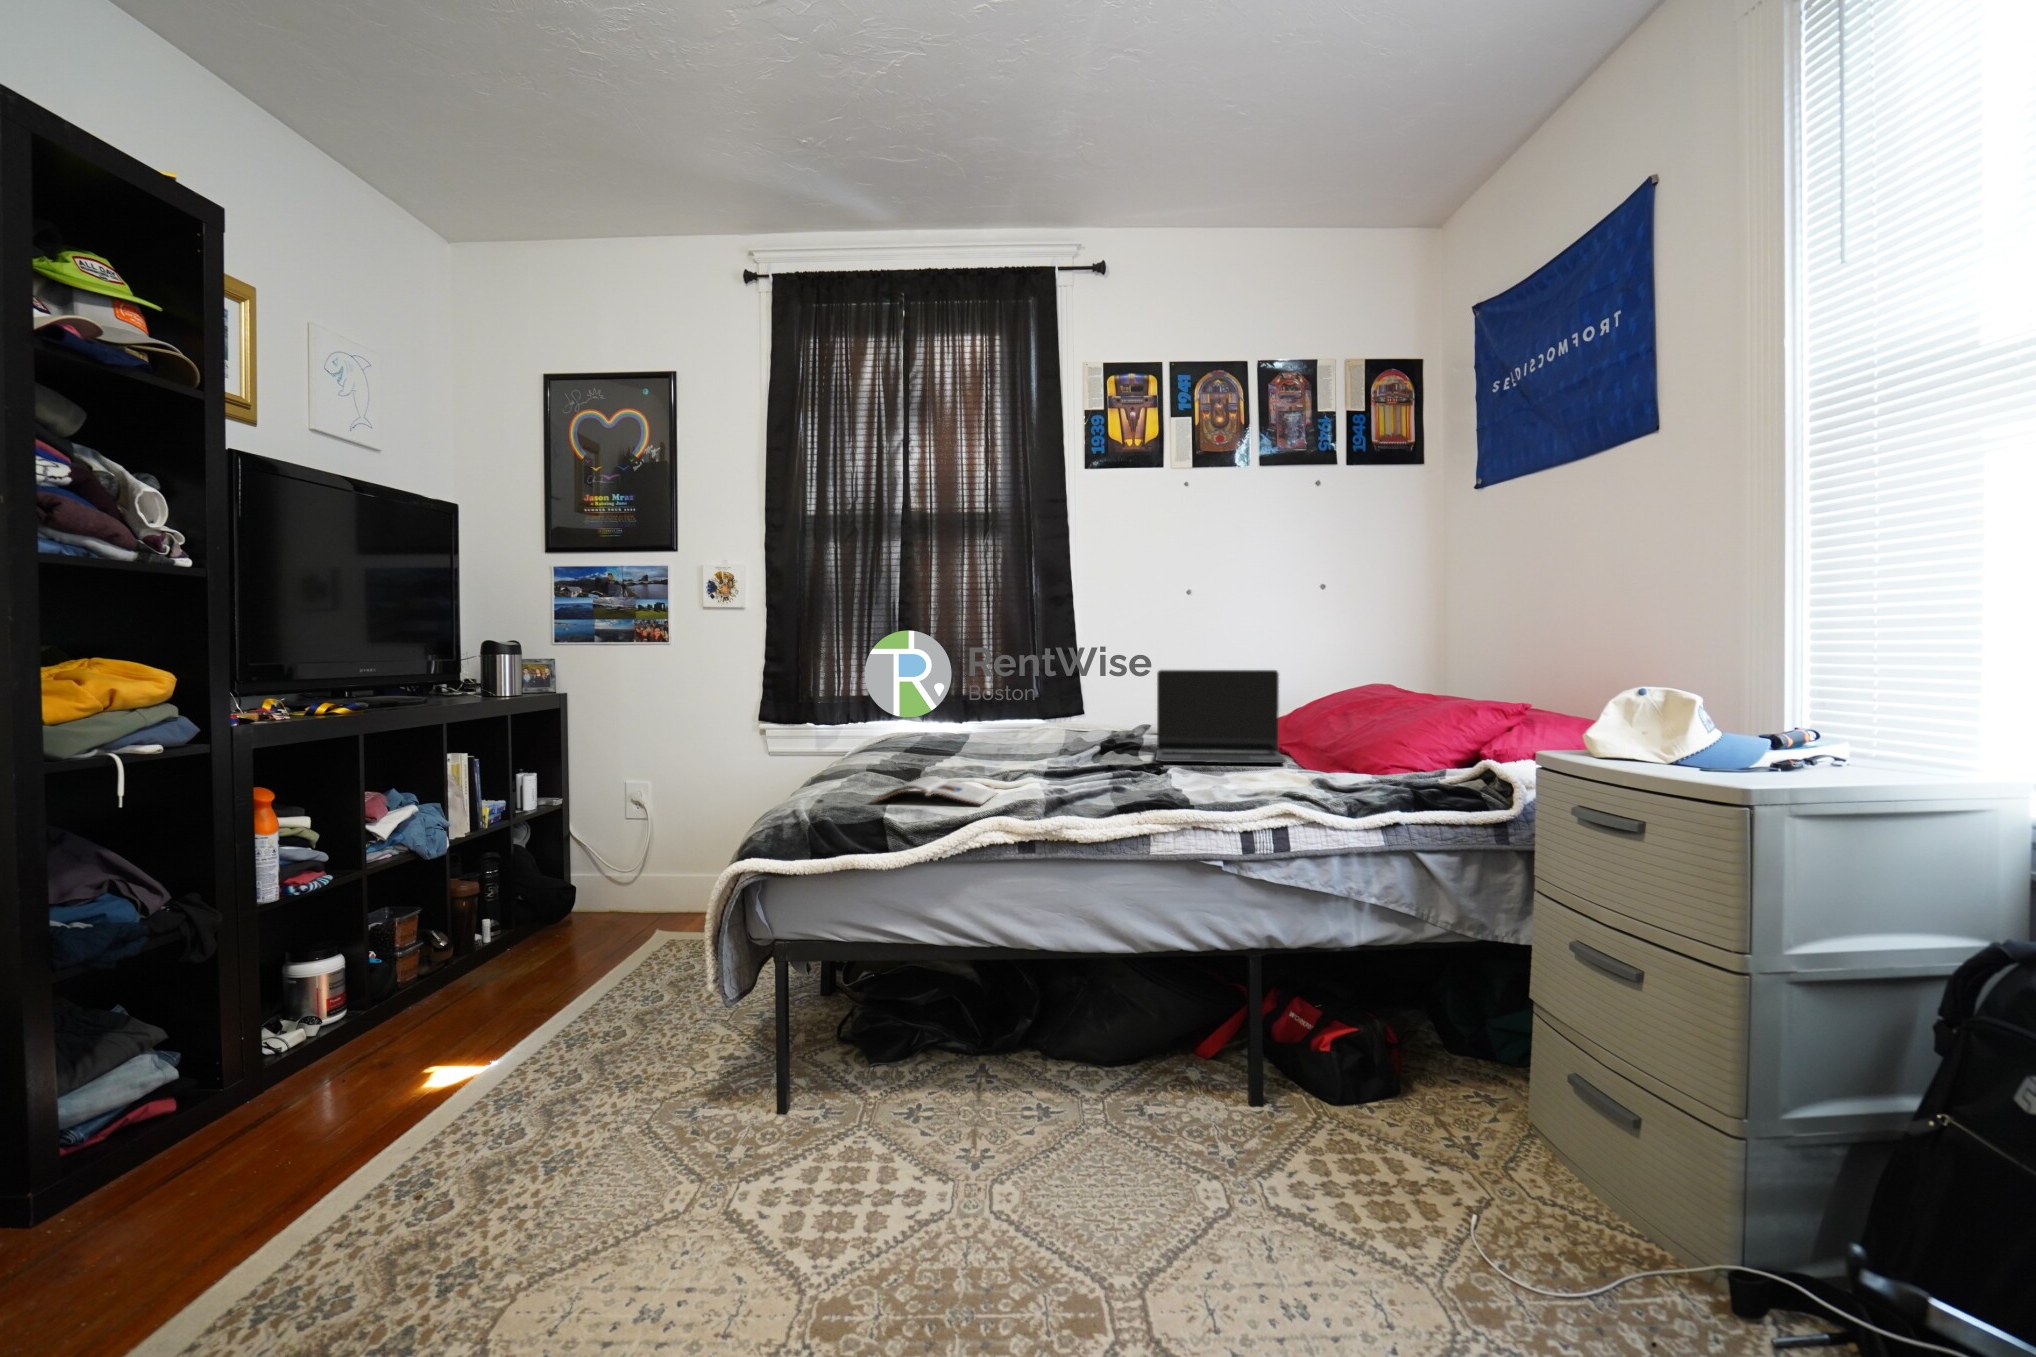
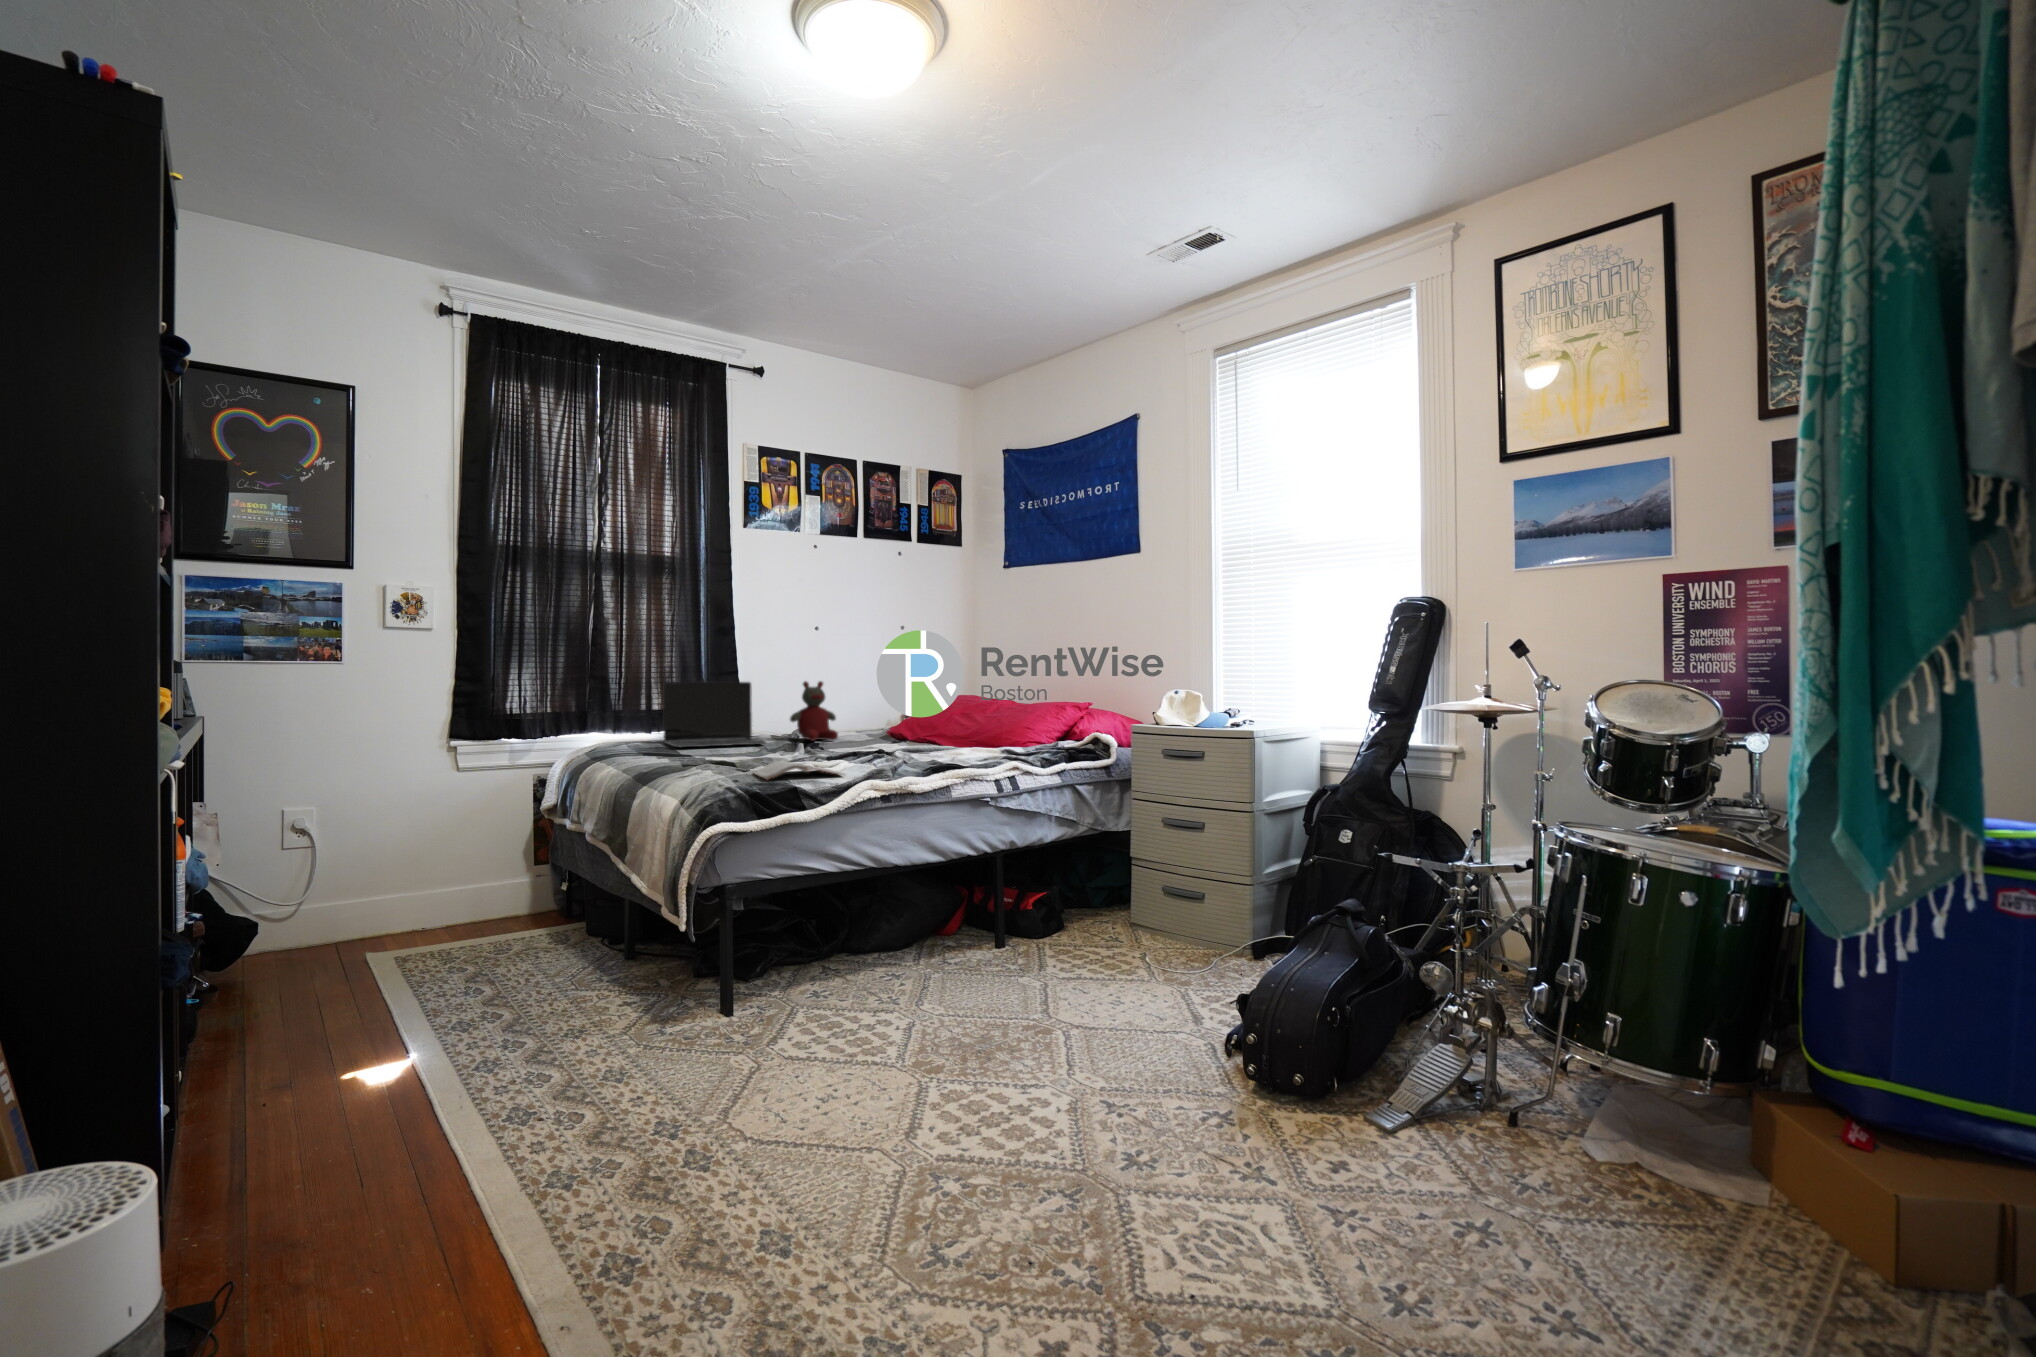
stuffed bear: none [1085,665,1151,747] -> present [790,681,838,741]
laptop: present [1156,670,1286,763] -> present [664,682,766,747]

